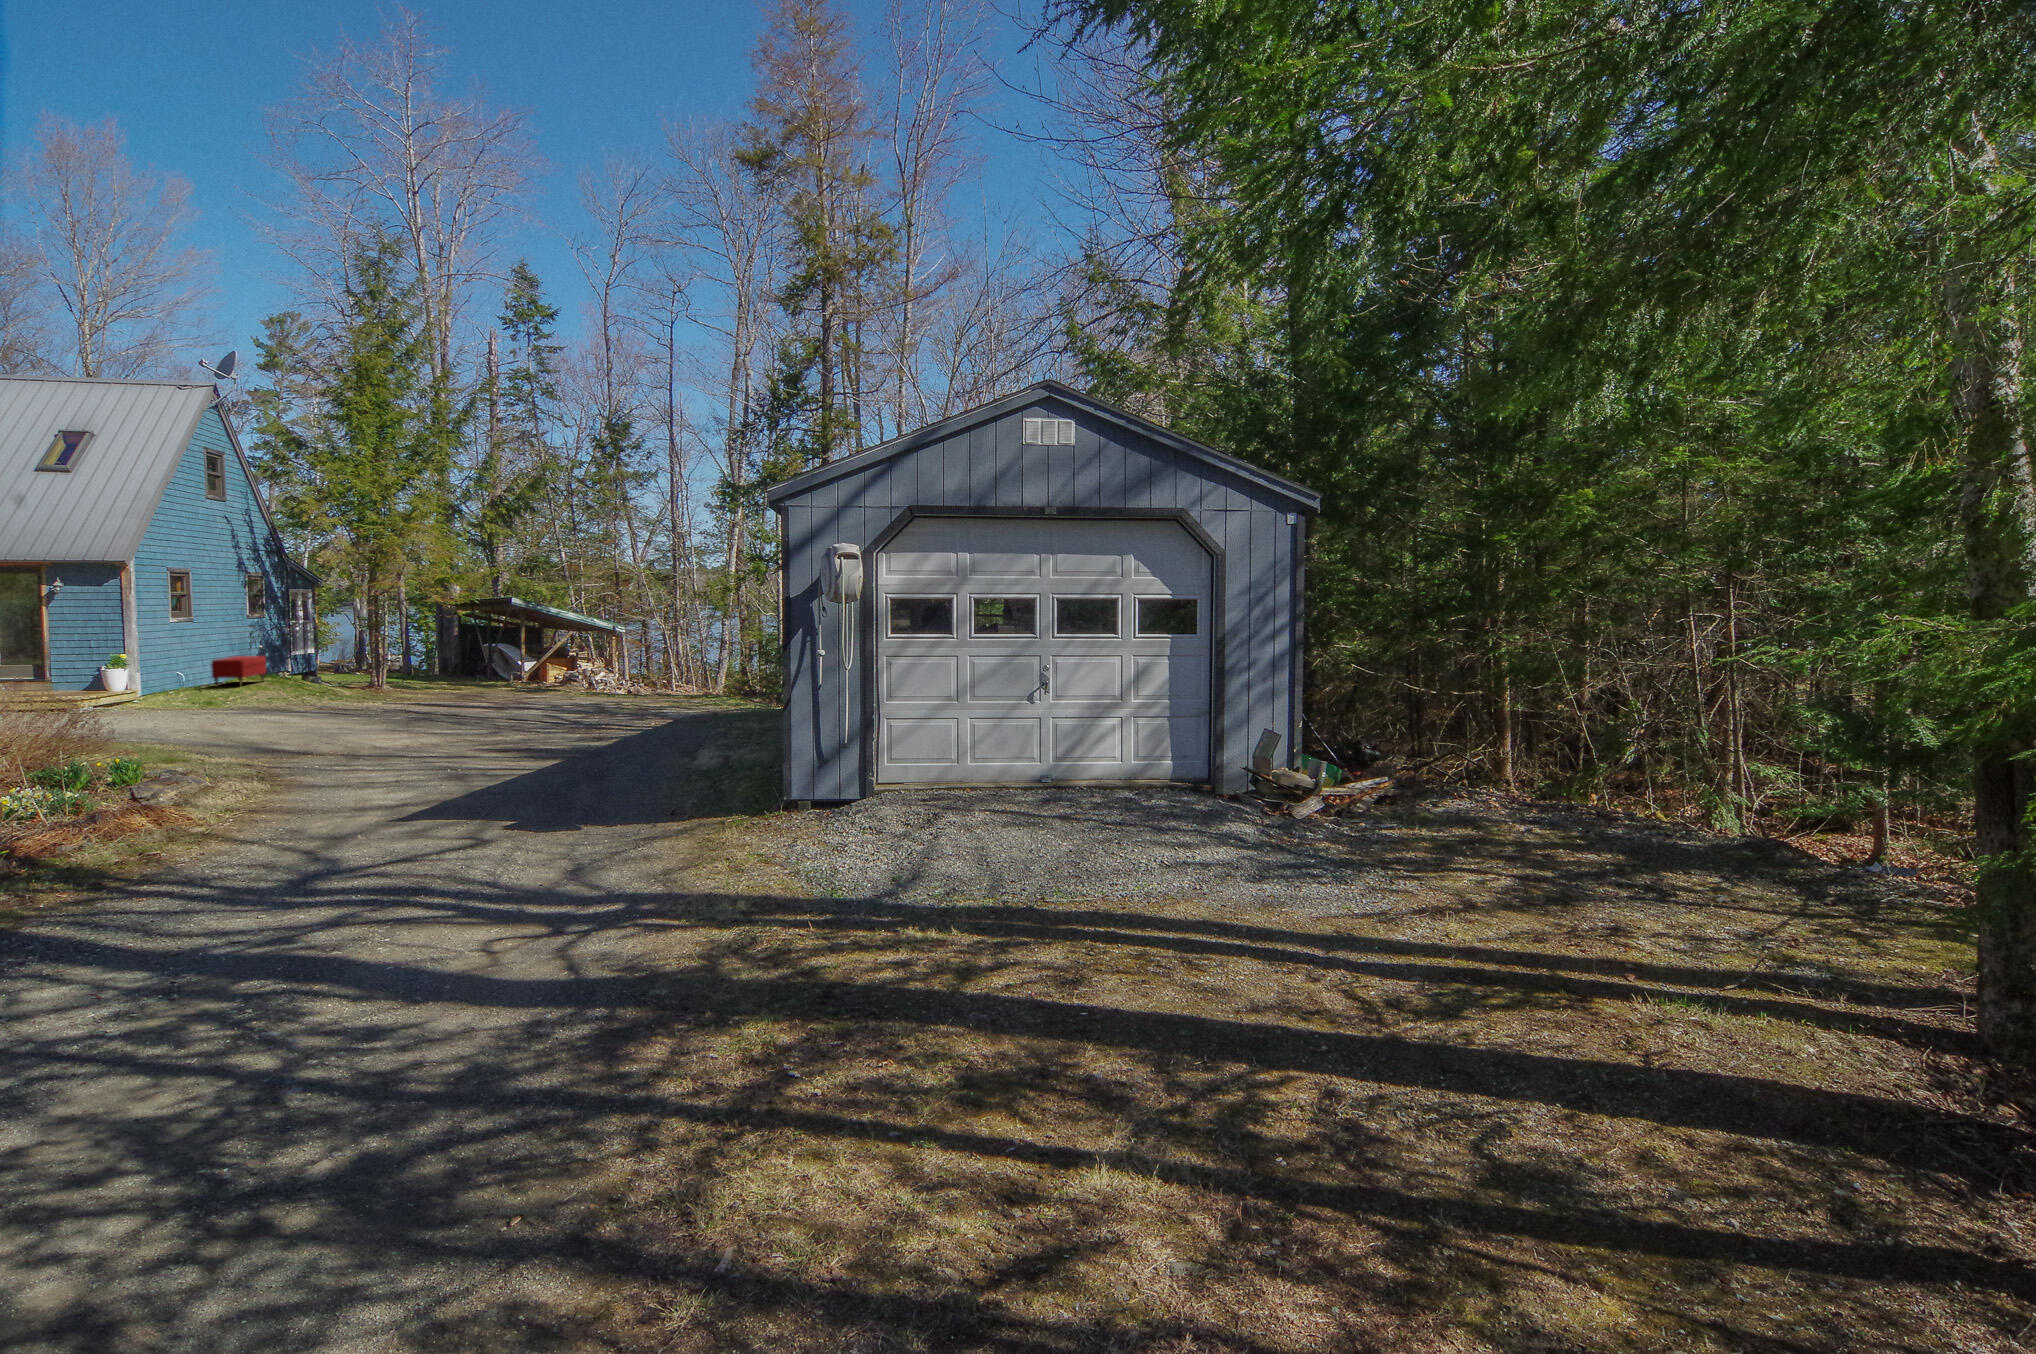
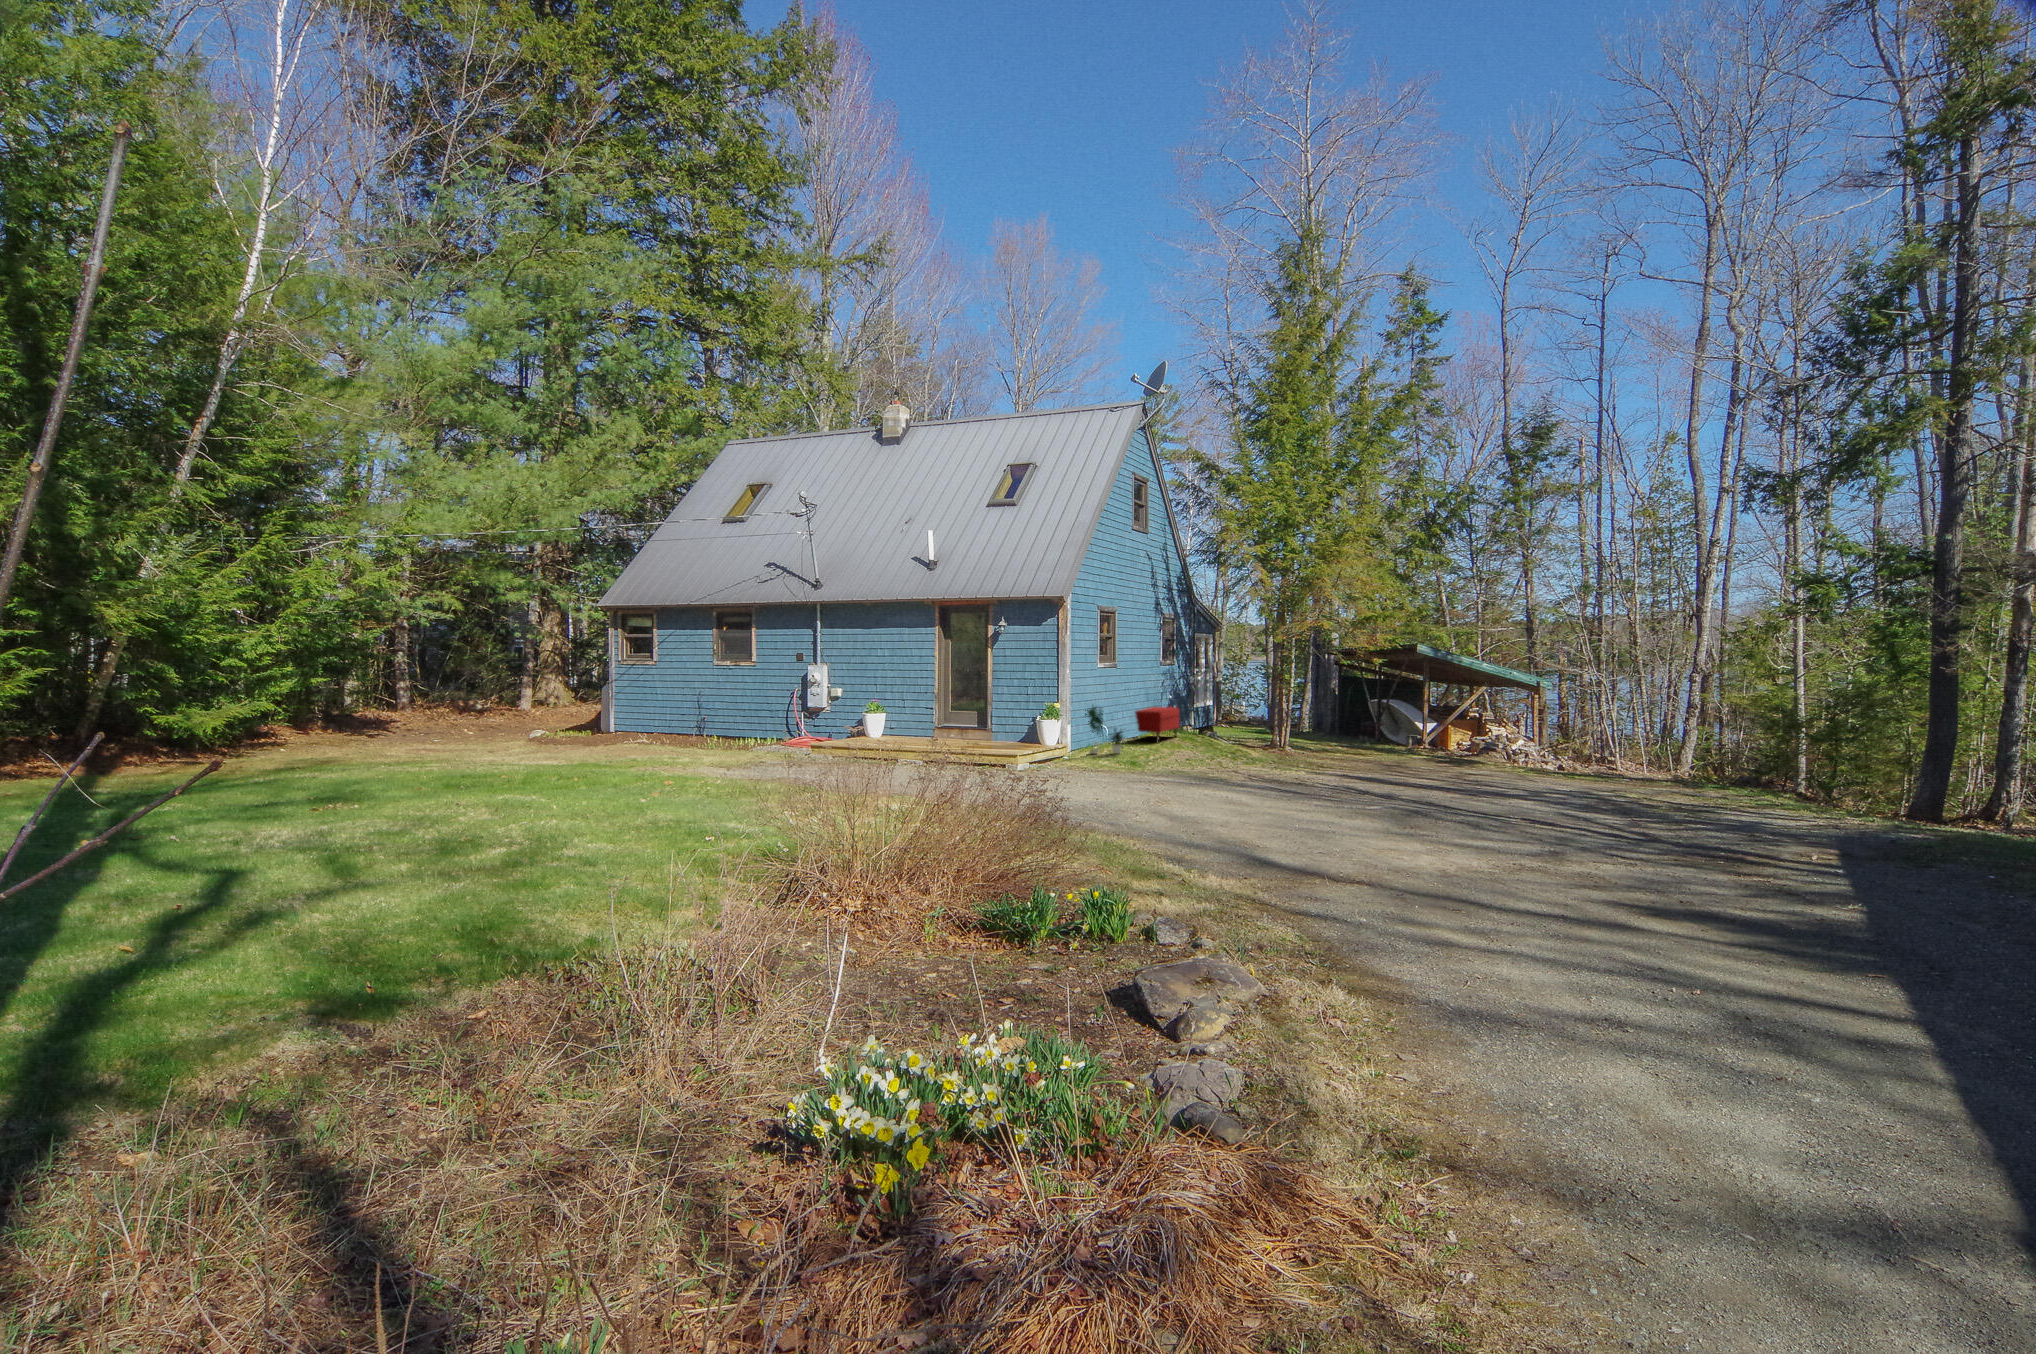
potted plant: none [154,654,203,697] -> present [1085,706,1125,754]

